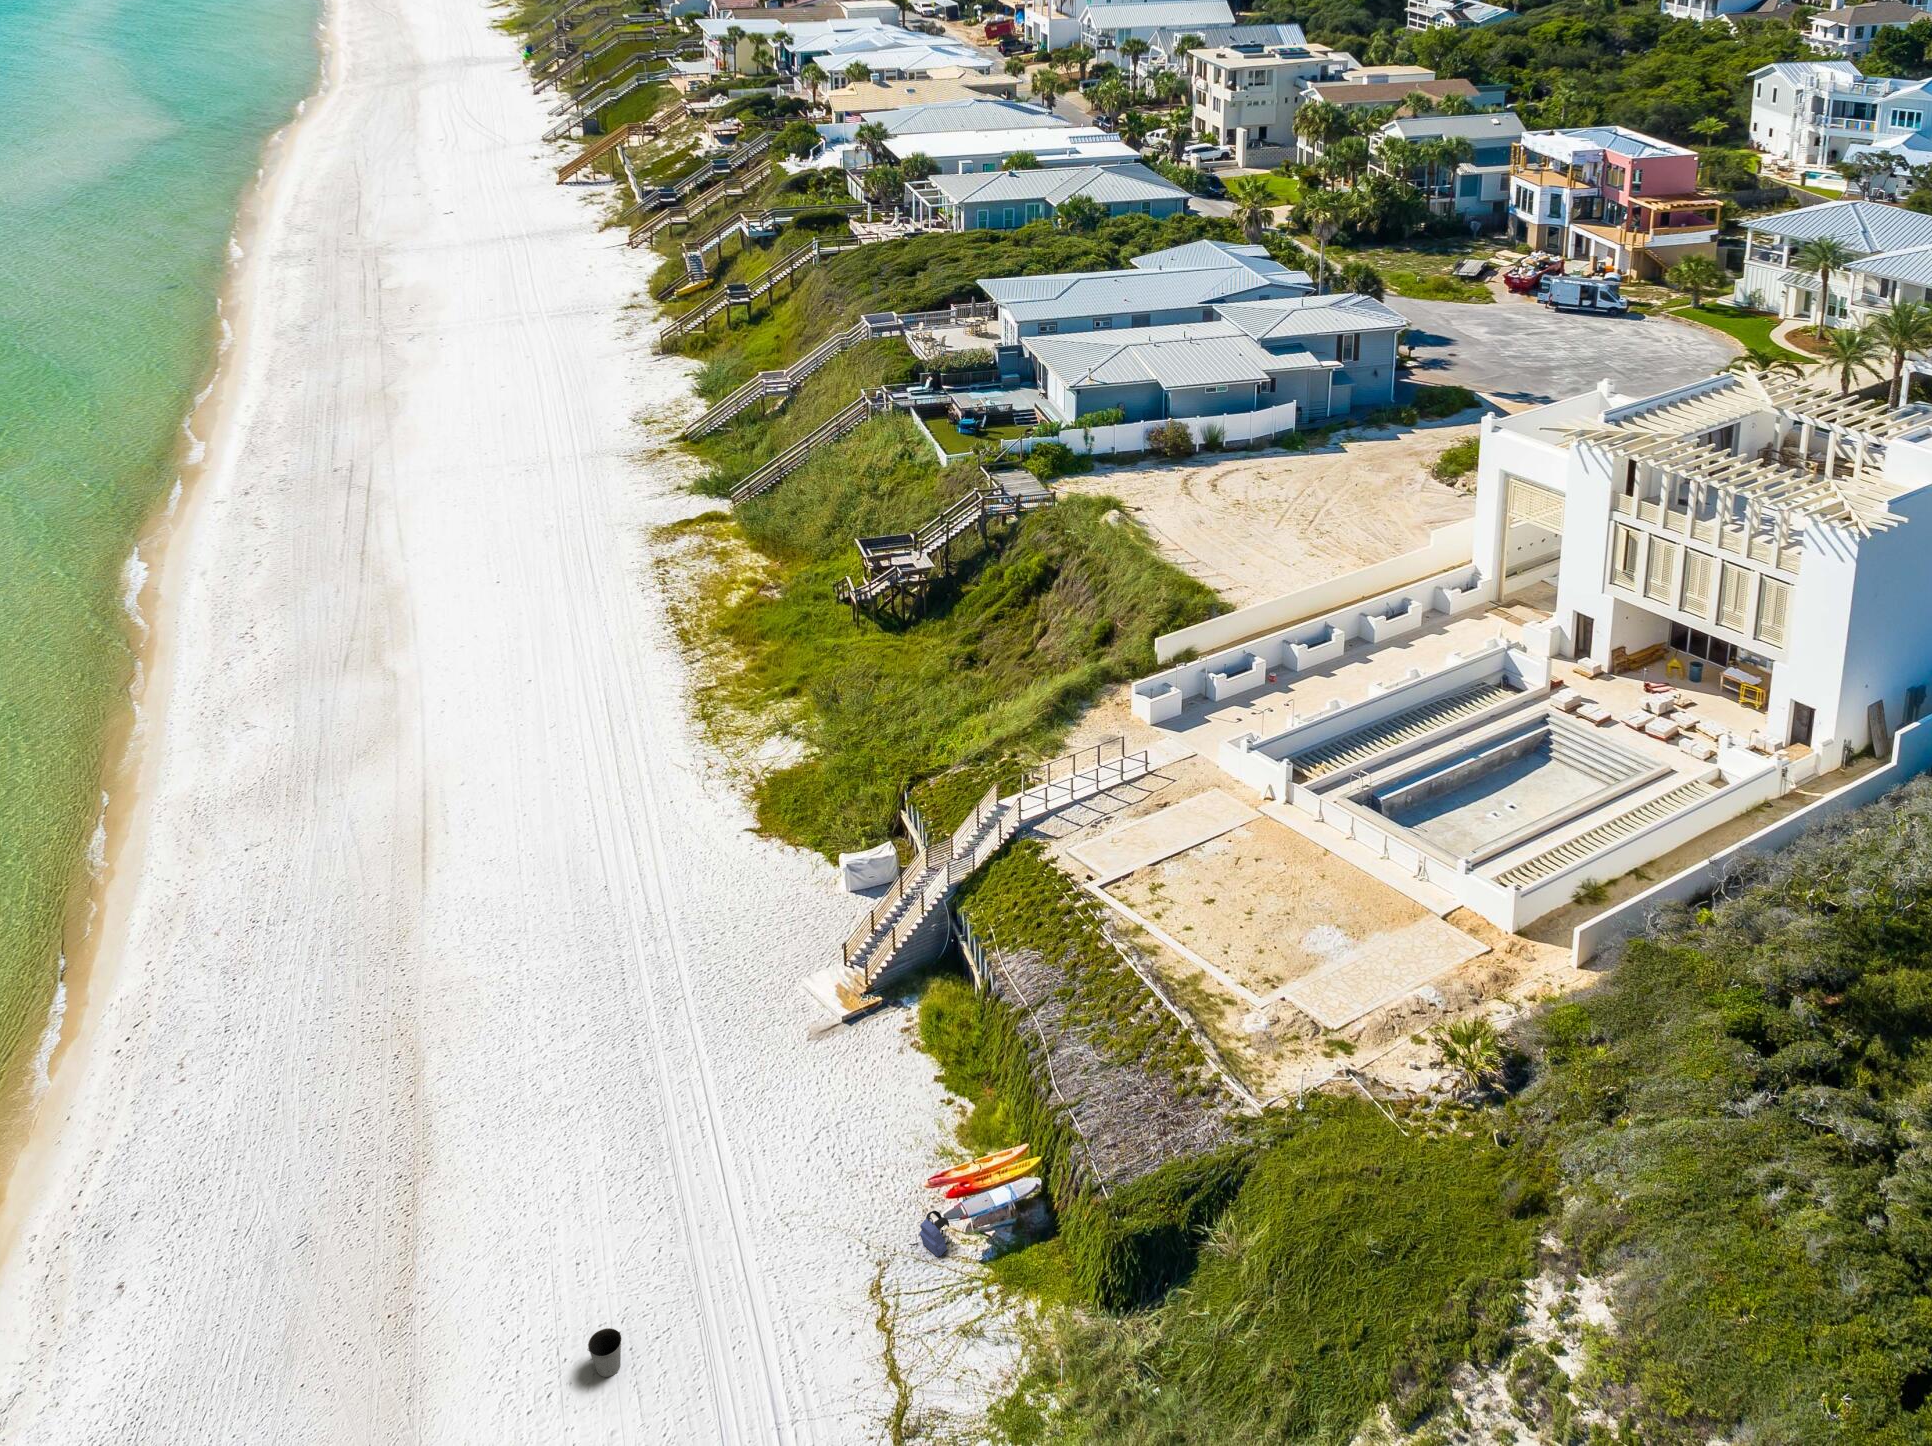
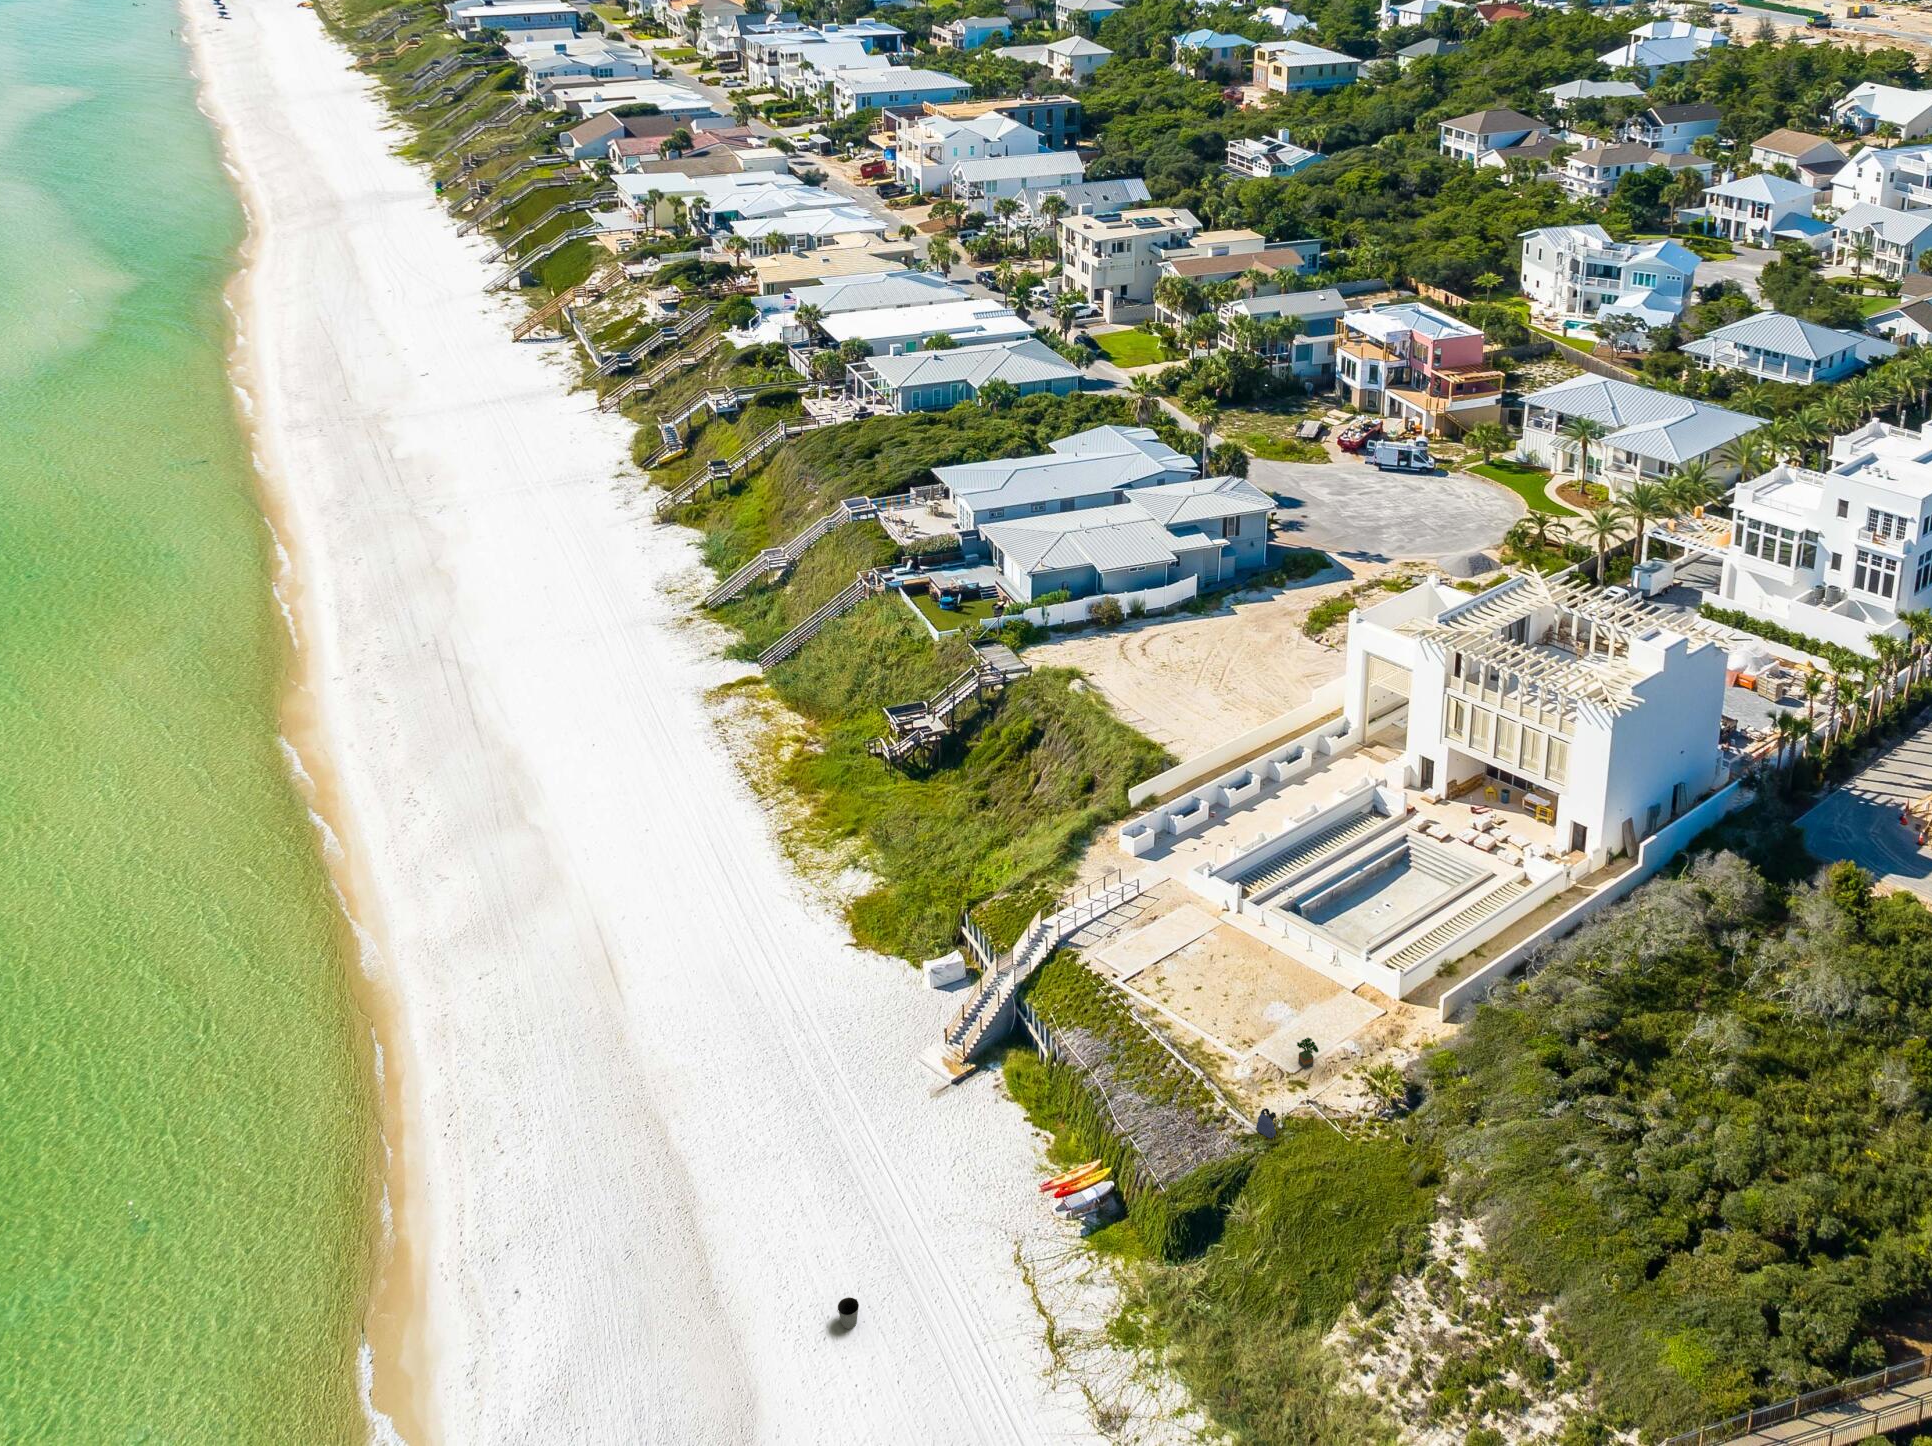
potted tree: none [1338,976,1372,1025] -> present [1297,1038,1319,1070]
backpack: present [919,1211,949,1257] -> present [1256,1108,1276,1138]

